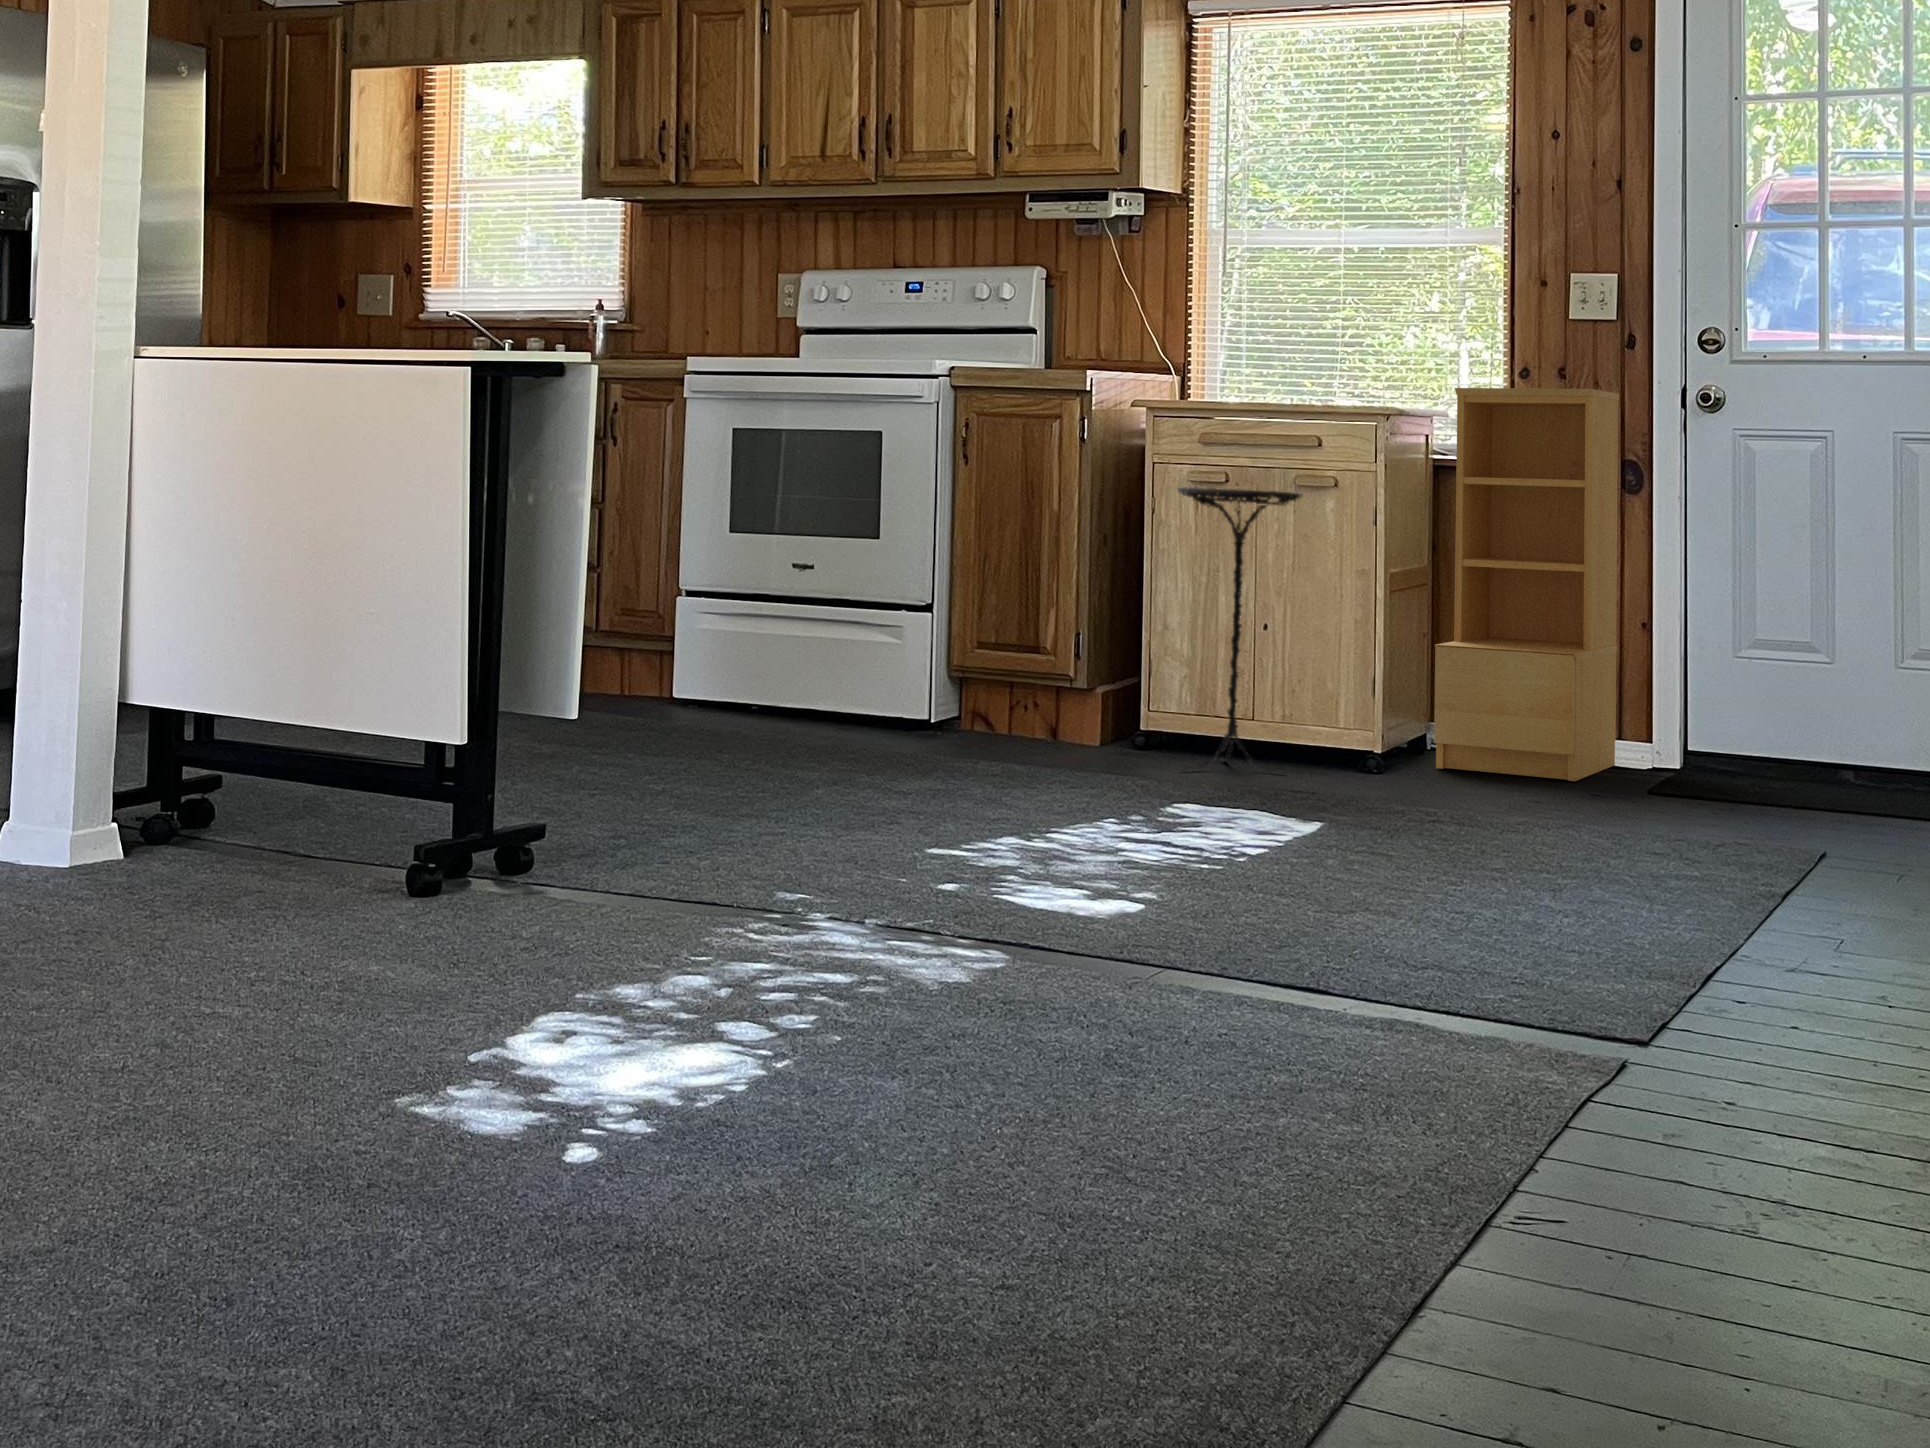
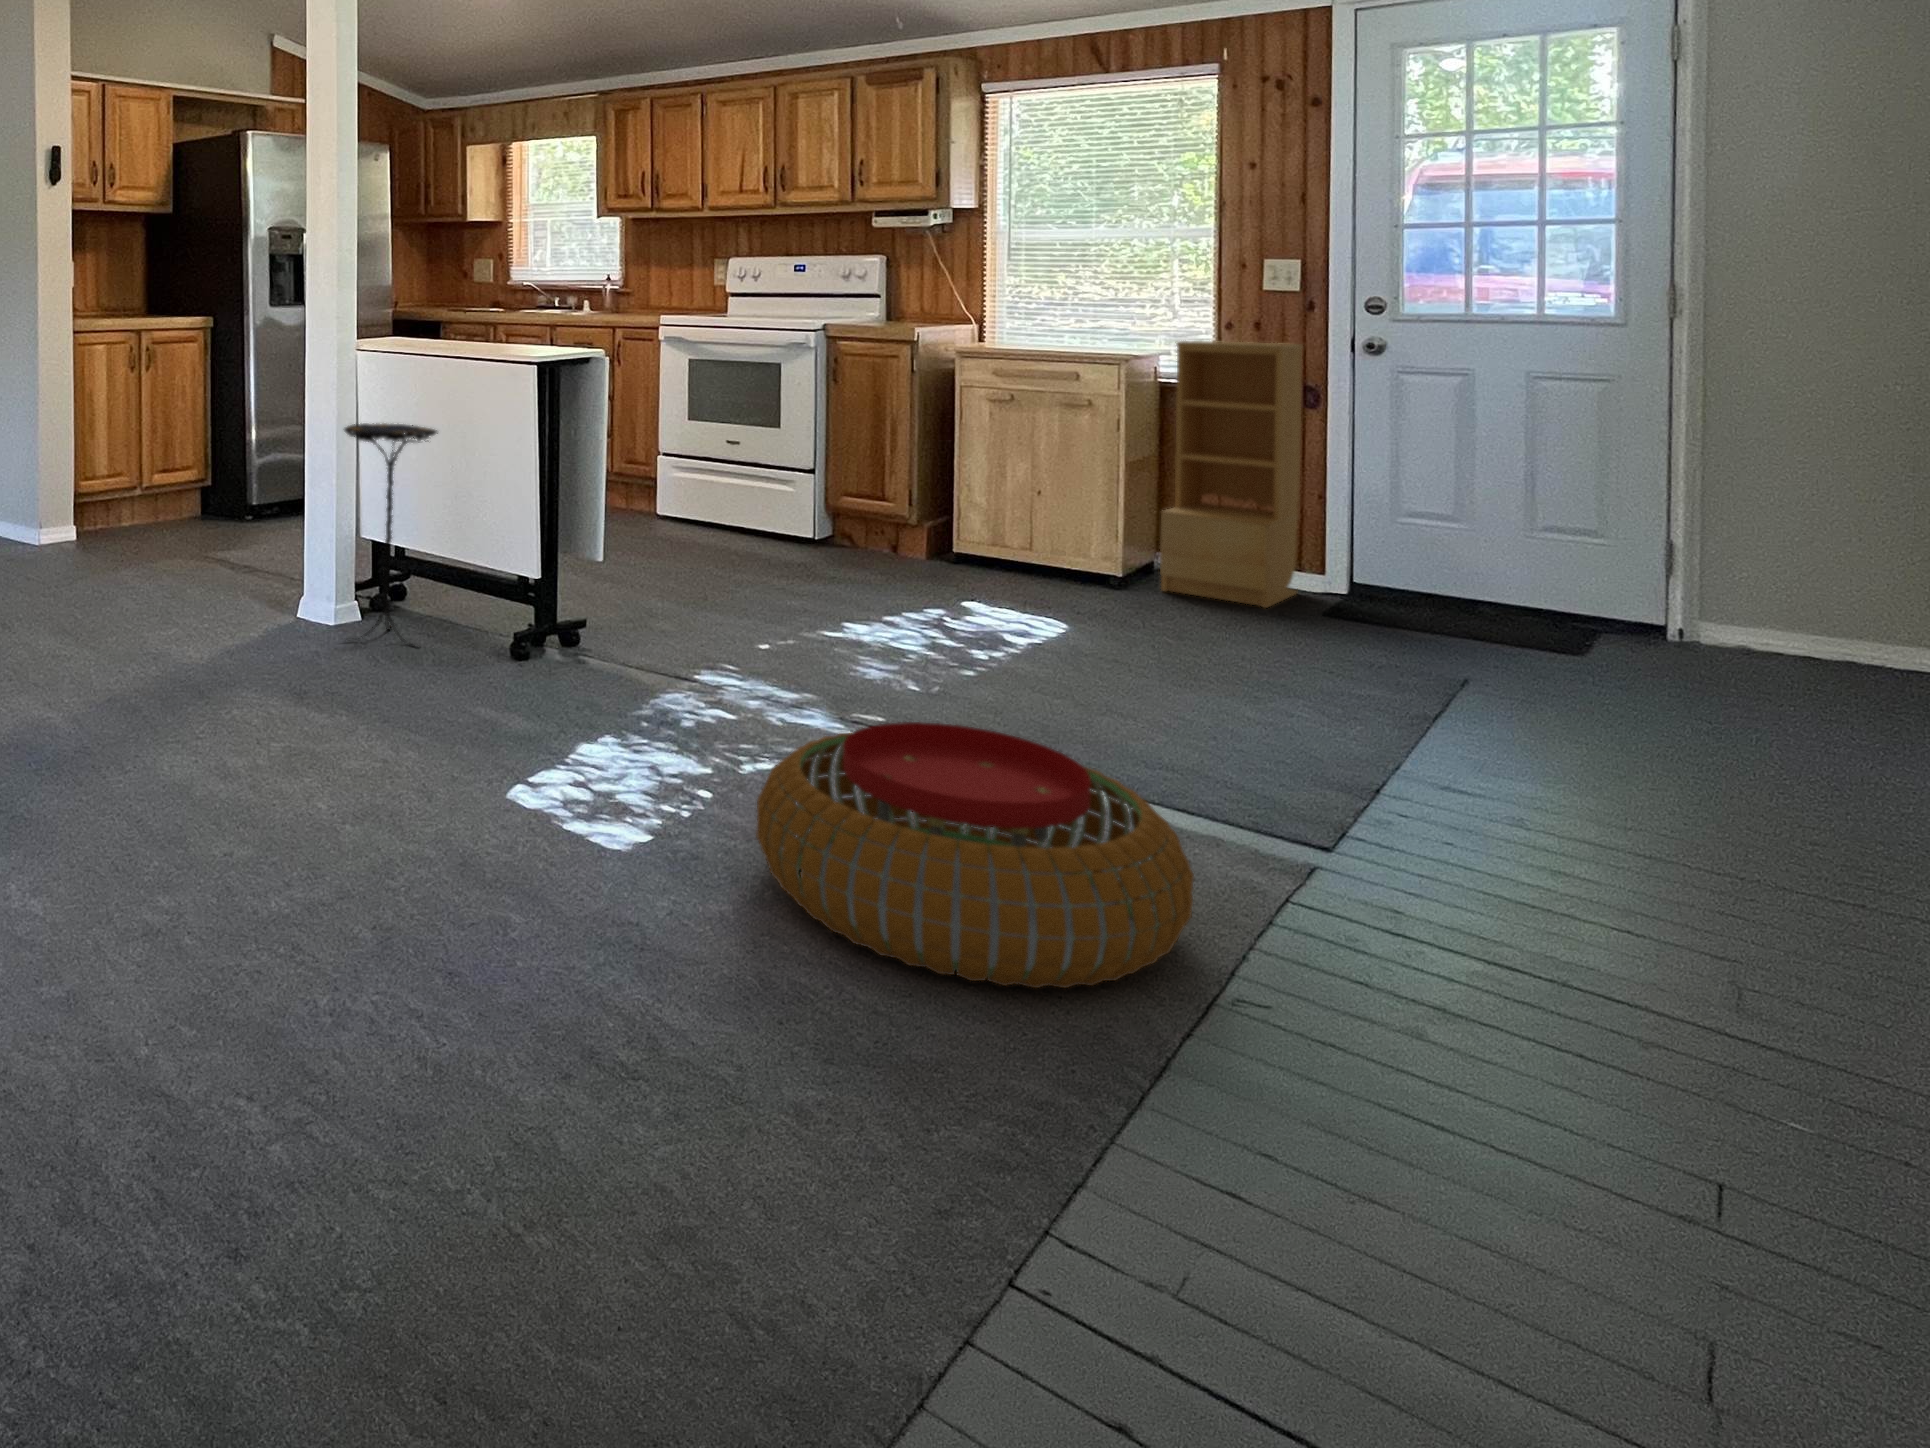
side table: present [1178,487,1302,772] -> present [344,423,438,641]
pouf: none [803,869,1464,1236] -> present [756,722,1194,988]

